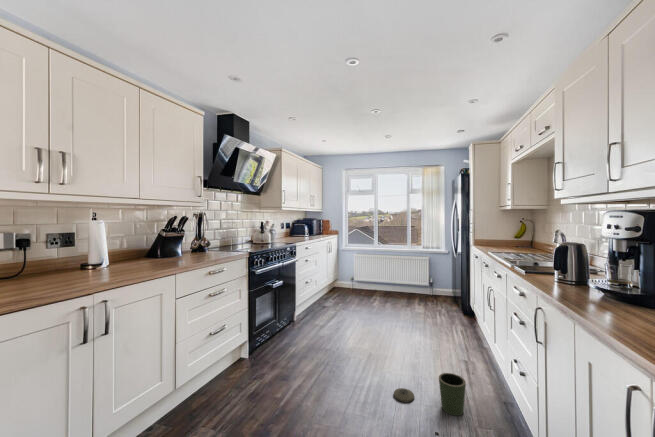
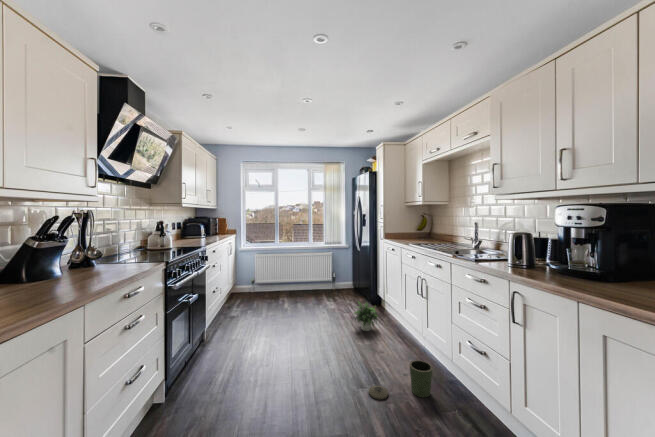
potted plant: none [422,306,455,340] -> present [354,302,378,331]

